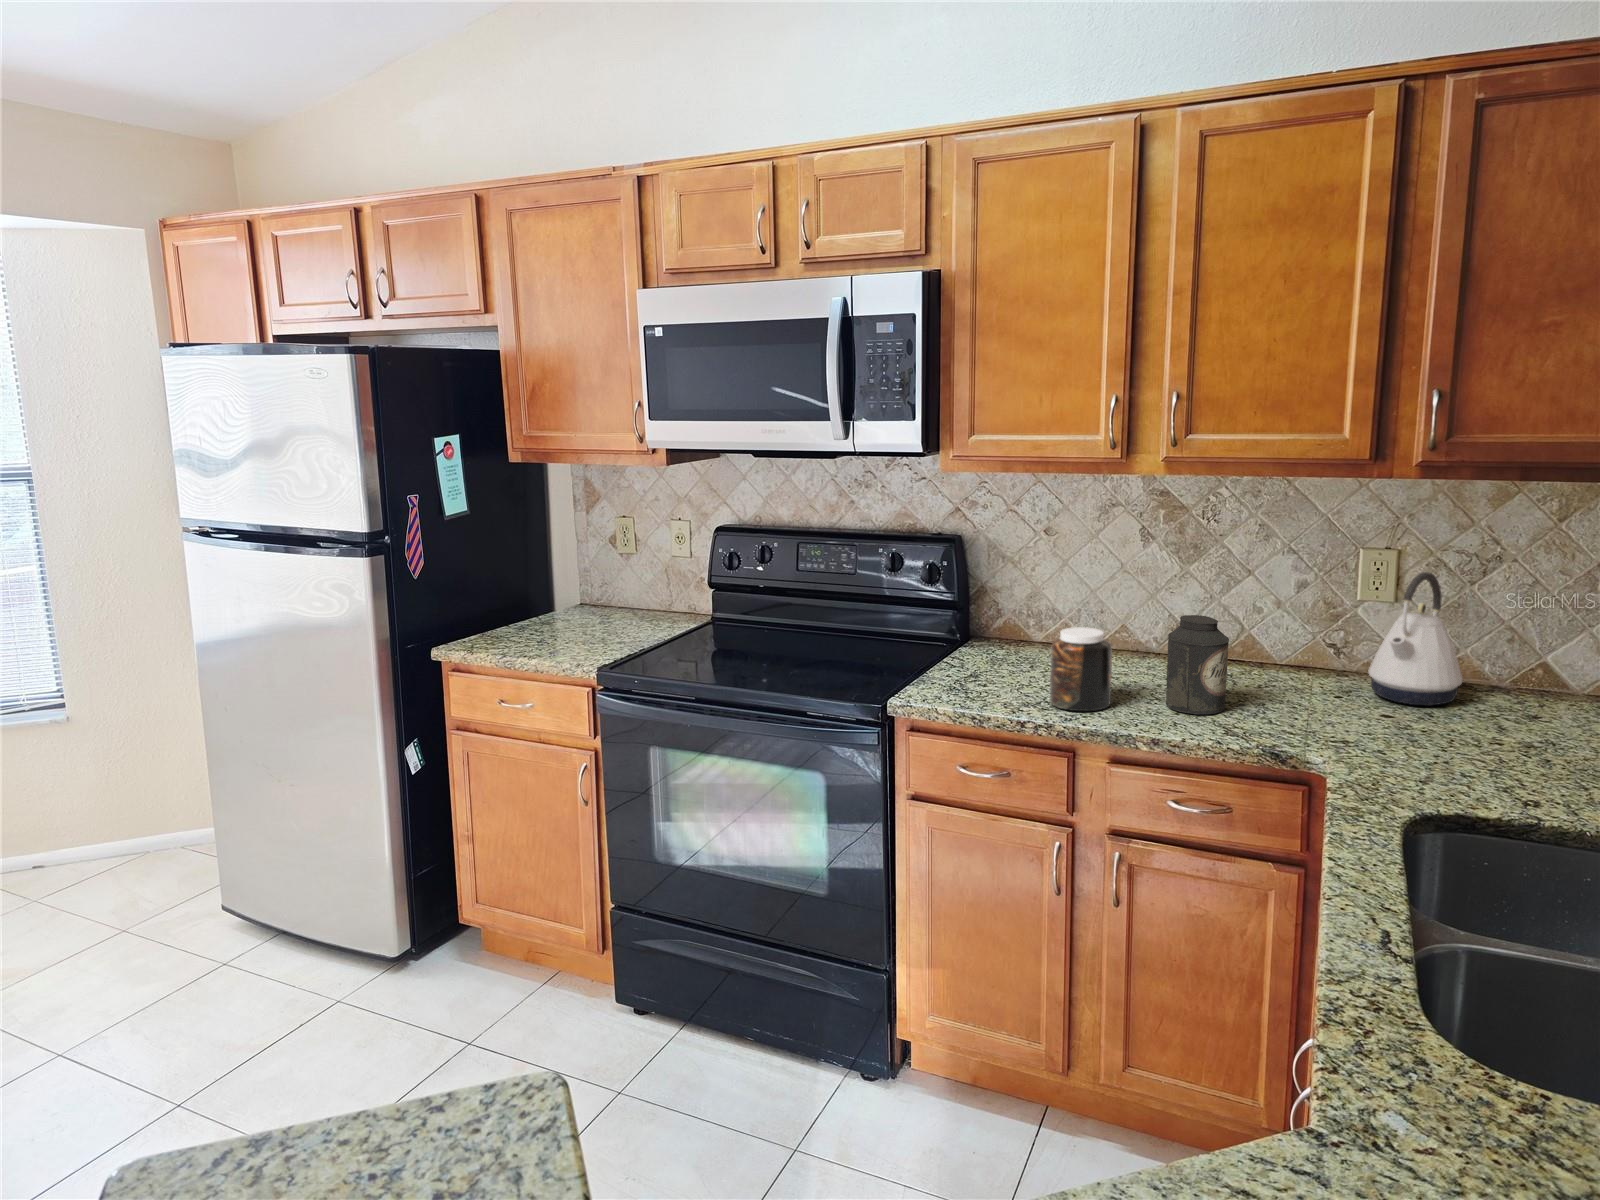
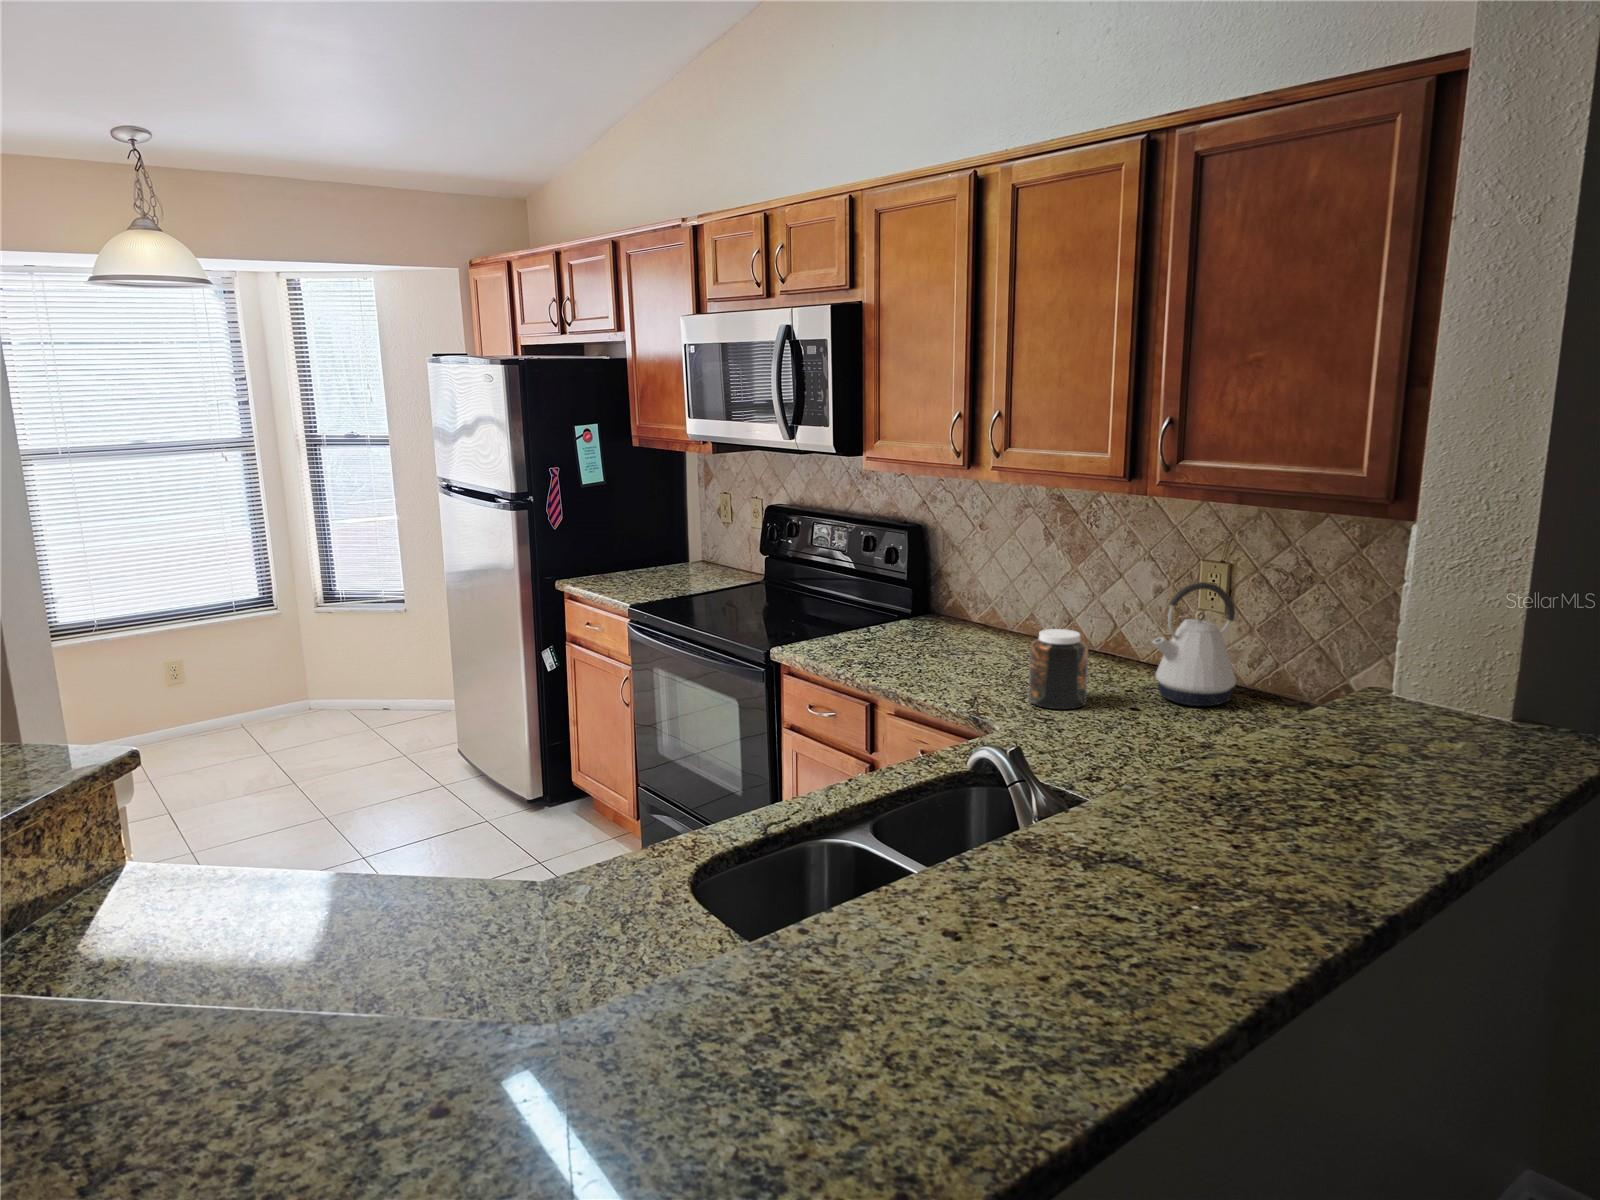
canister: present [1166,615,1229,714] -> none [972,601,1022,687]
jar: present [1050,627,1112,711] -> present [1028,629,1088,709]

